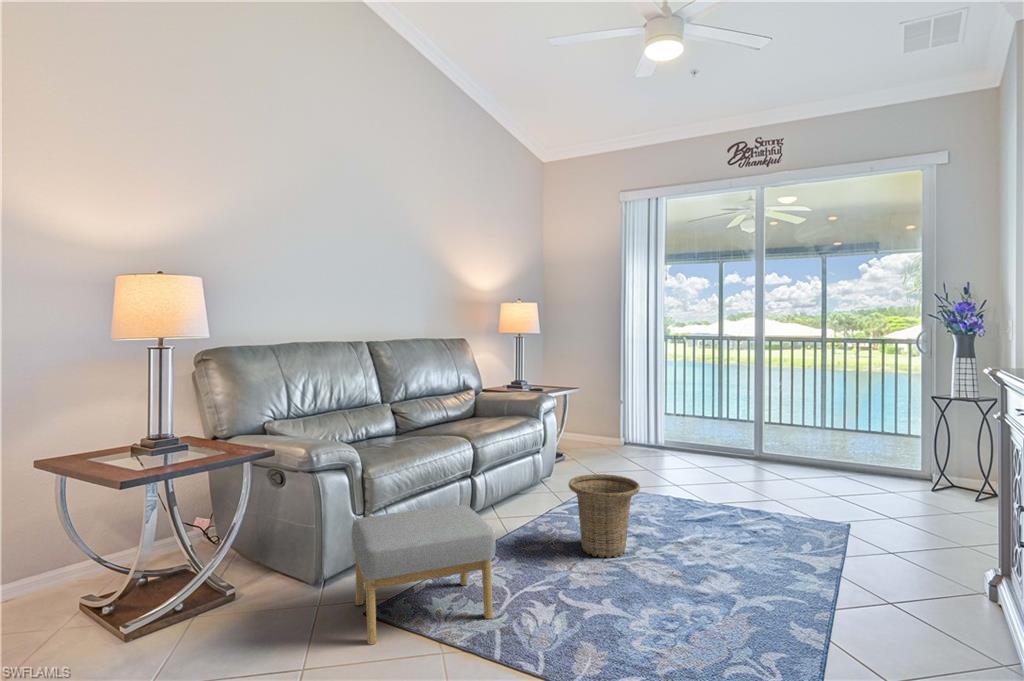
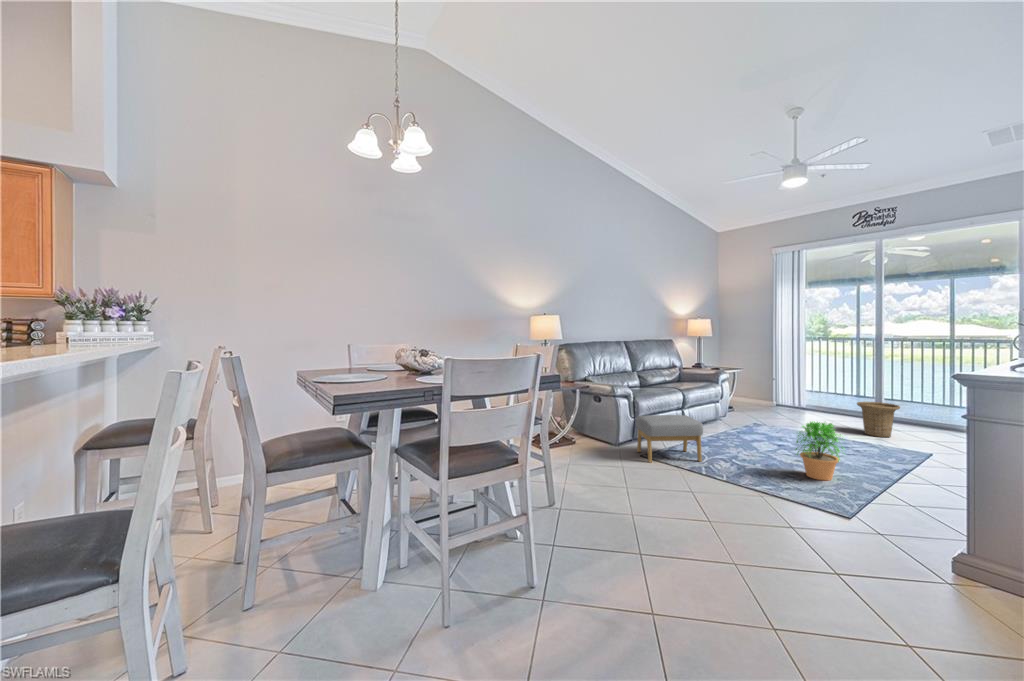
basket: present [569,474,640,558] -> present [857,402,900,437]
potted plant: none [666,509,776,642] -> present [796,421,843,480]

